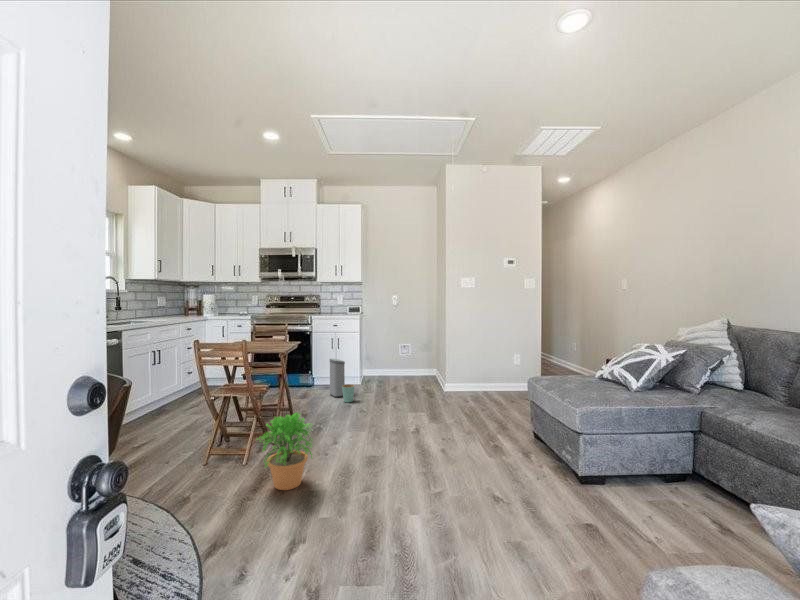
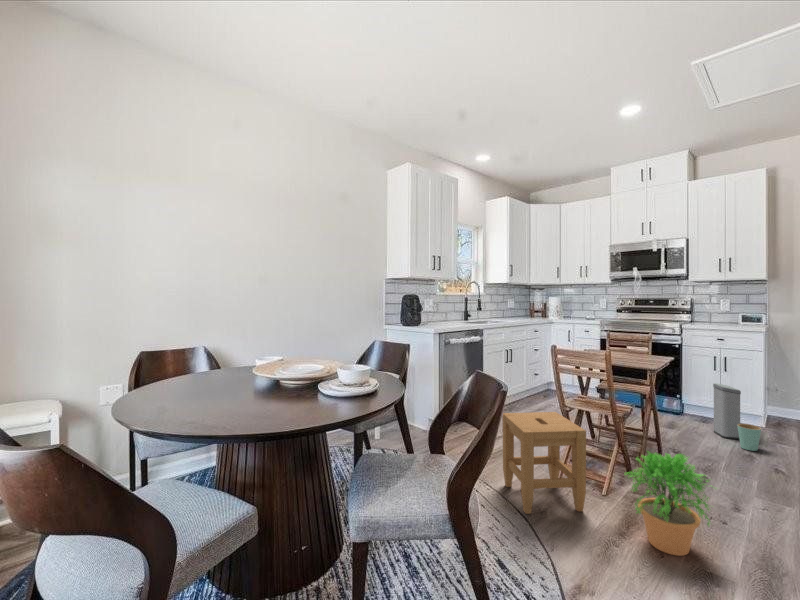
stool: none [142,402,227,507] -> present [502,412,586,514]

